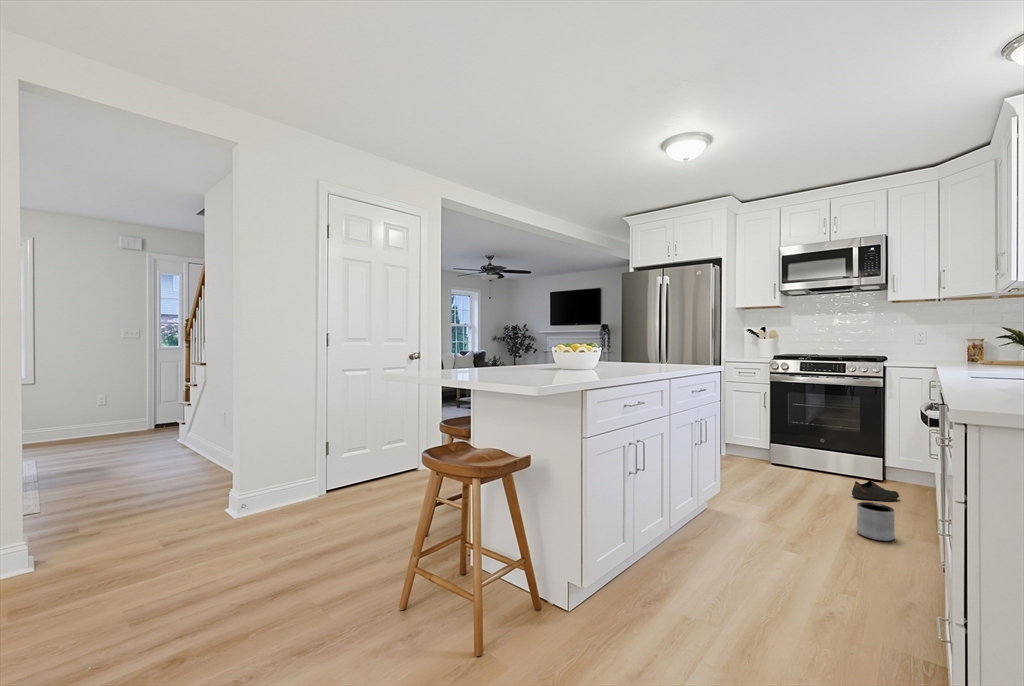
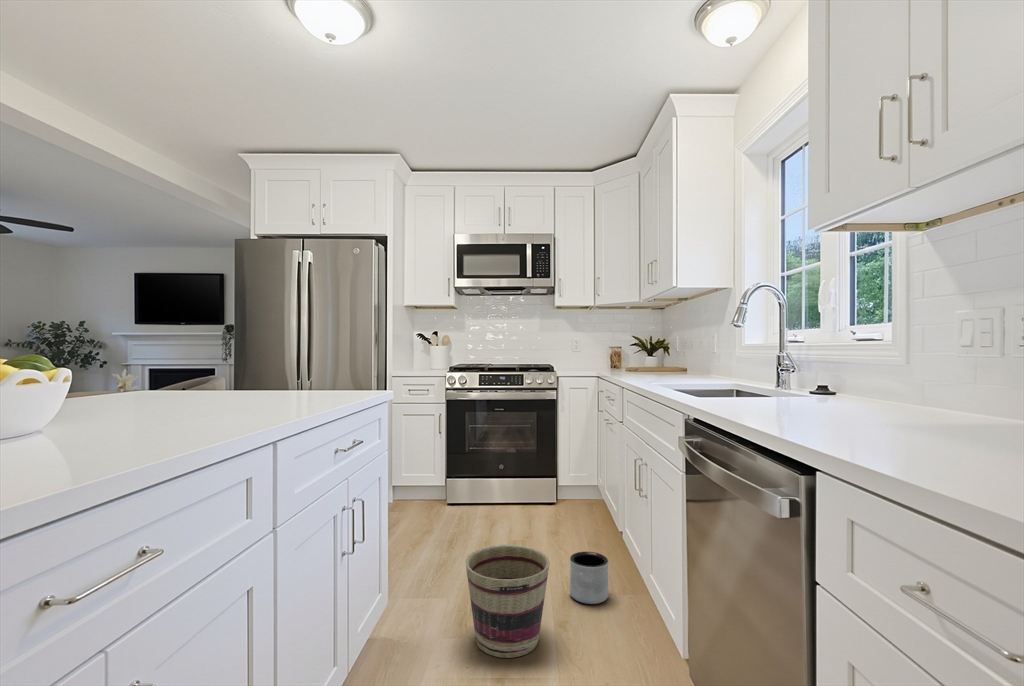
basket: none [759,476,824,545] -> present [466,544,550,658]
shoe: present [852,481,899,501] -> none [539,509,579,533]

